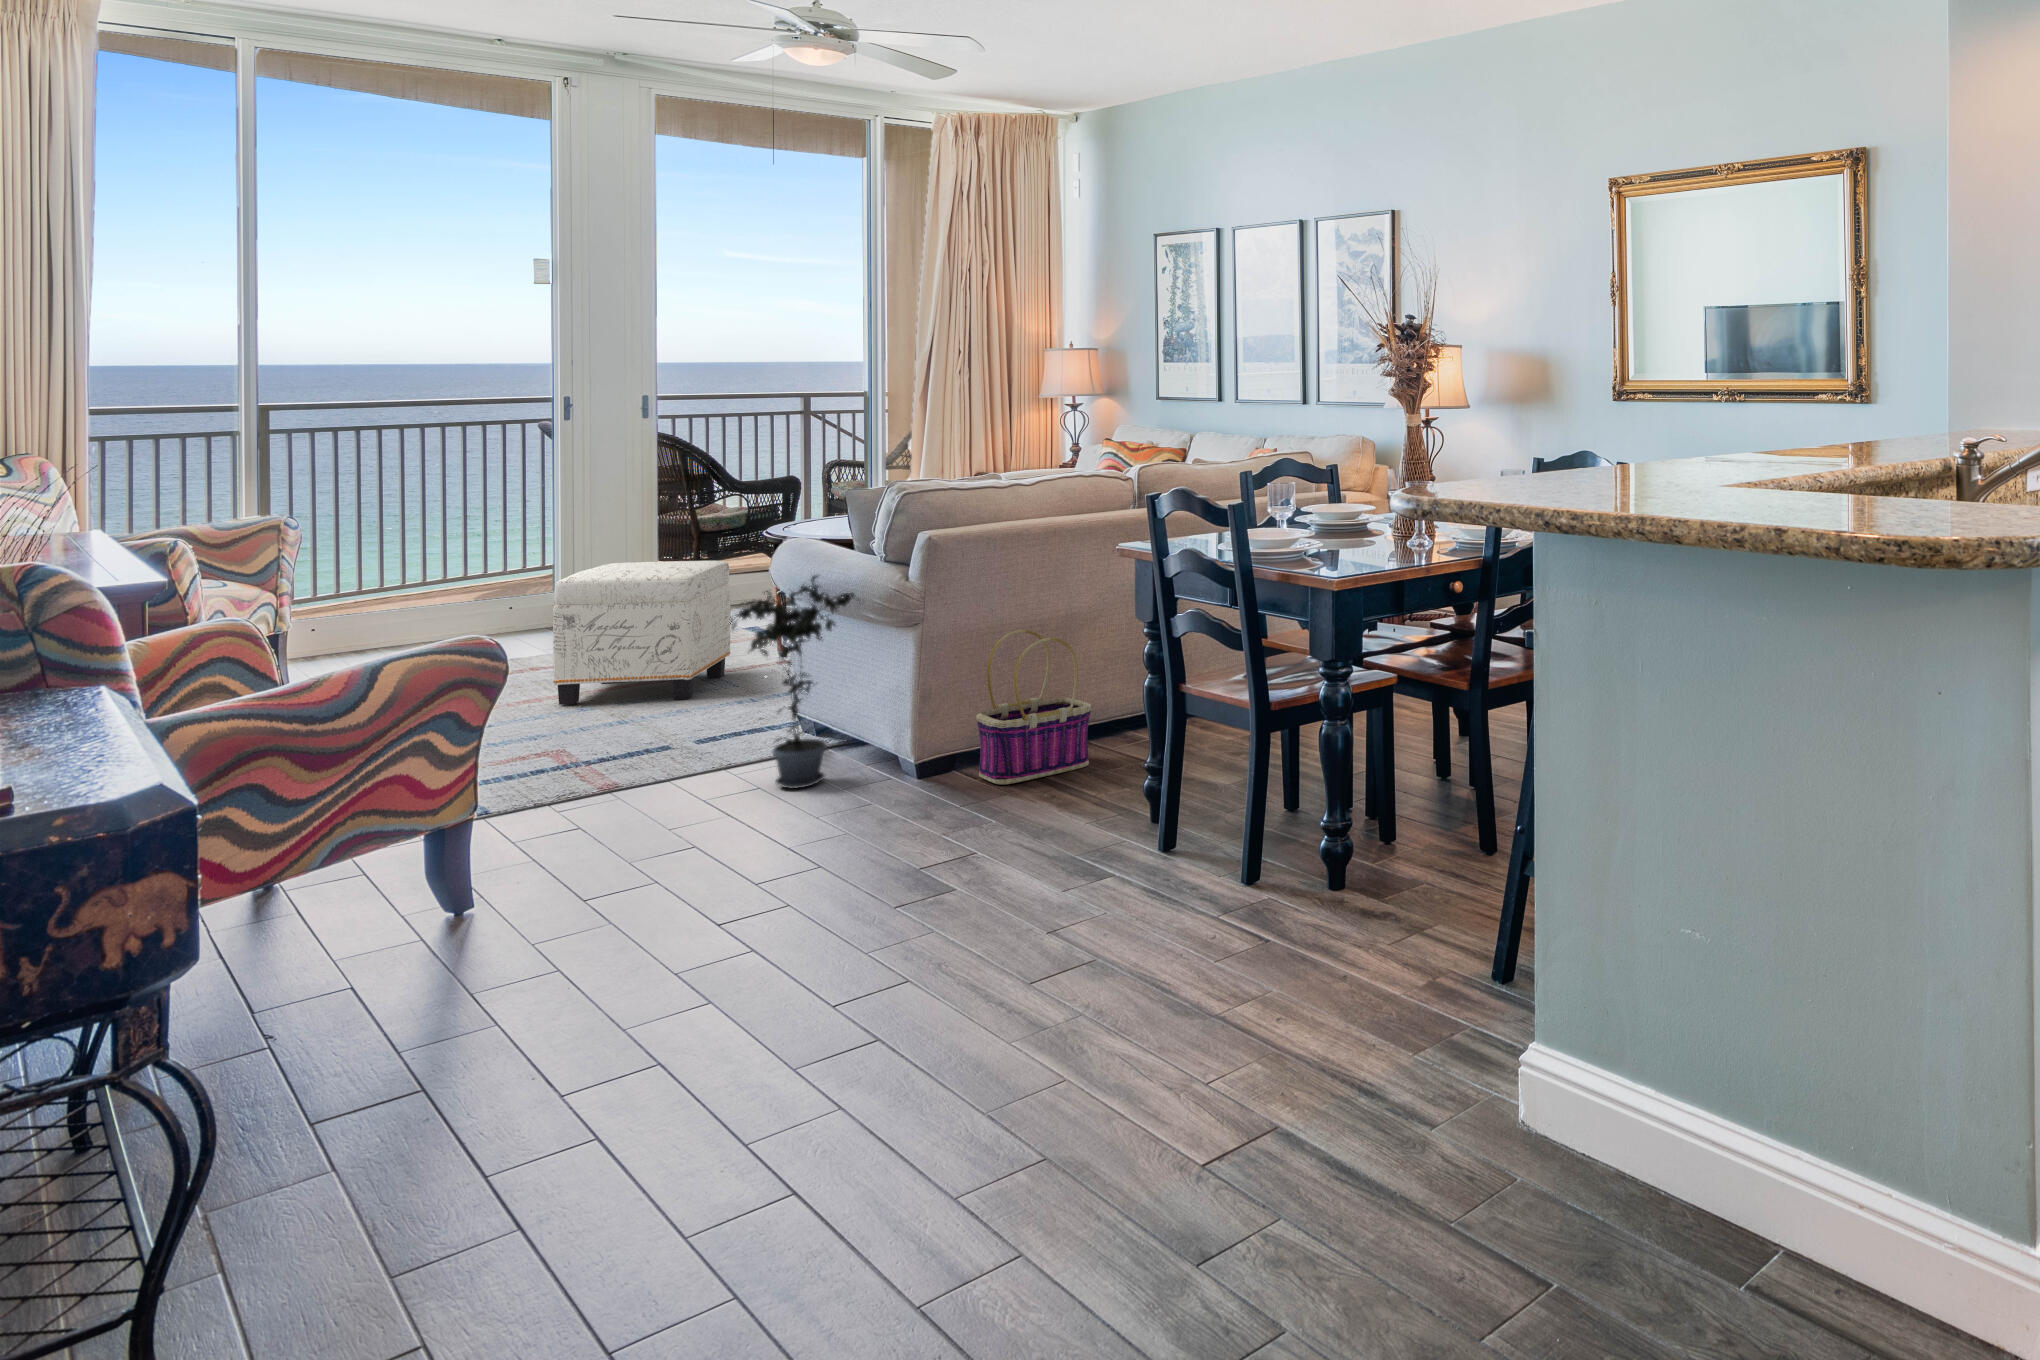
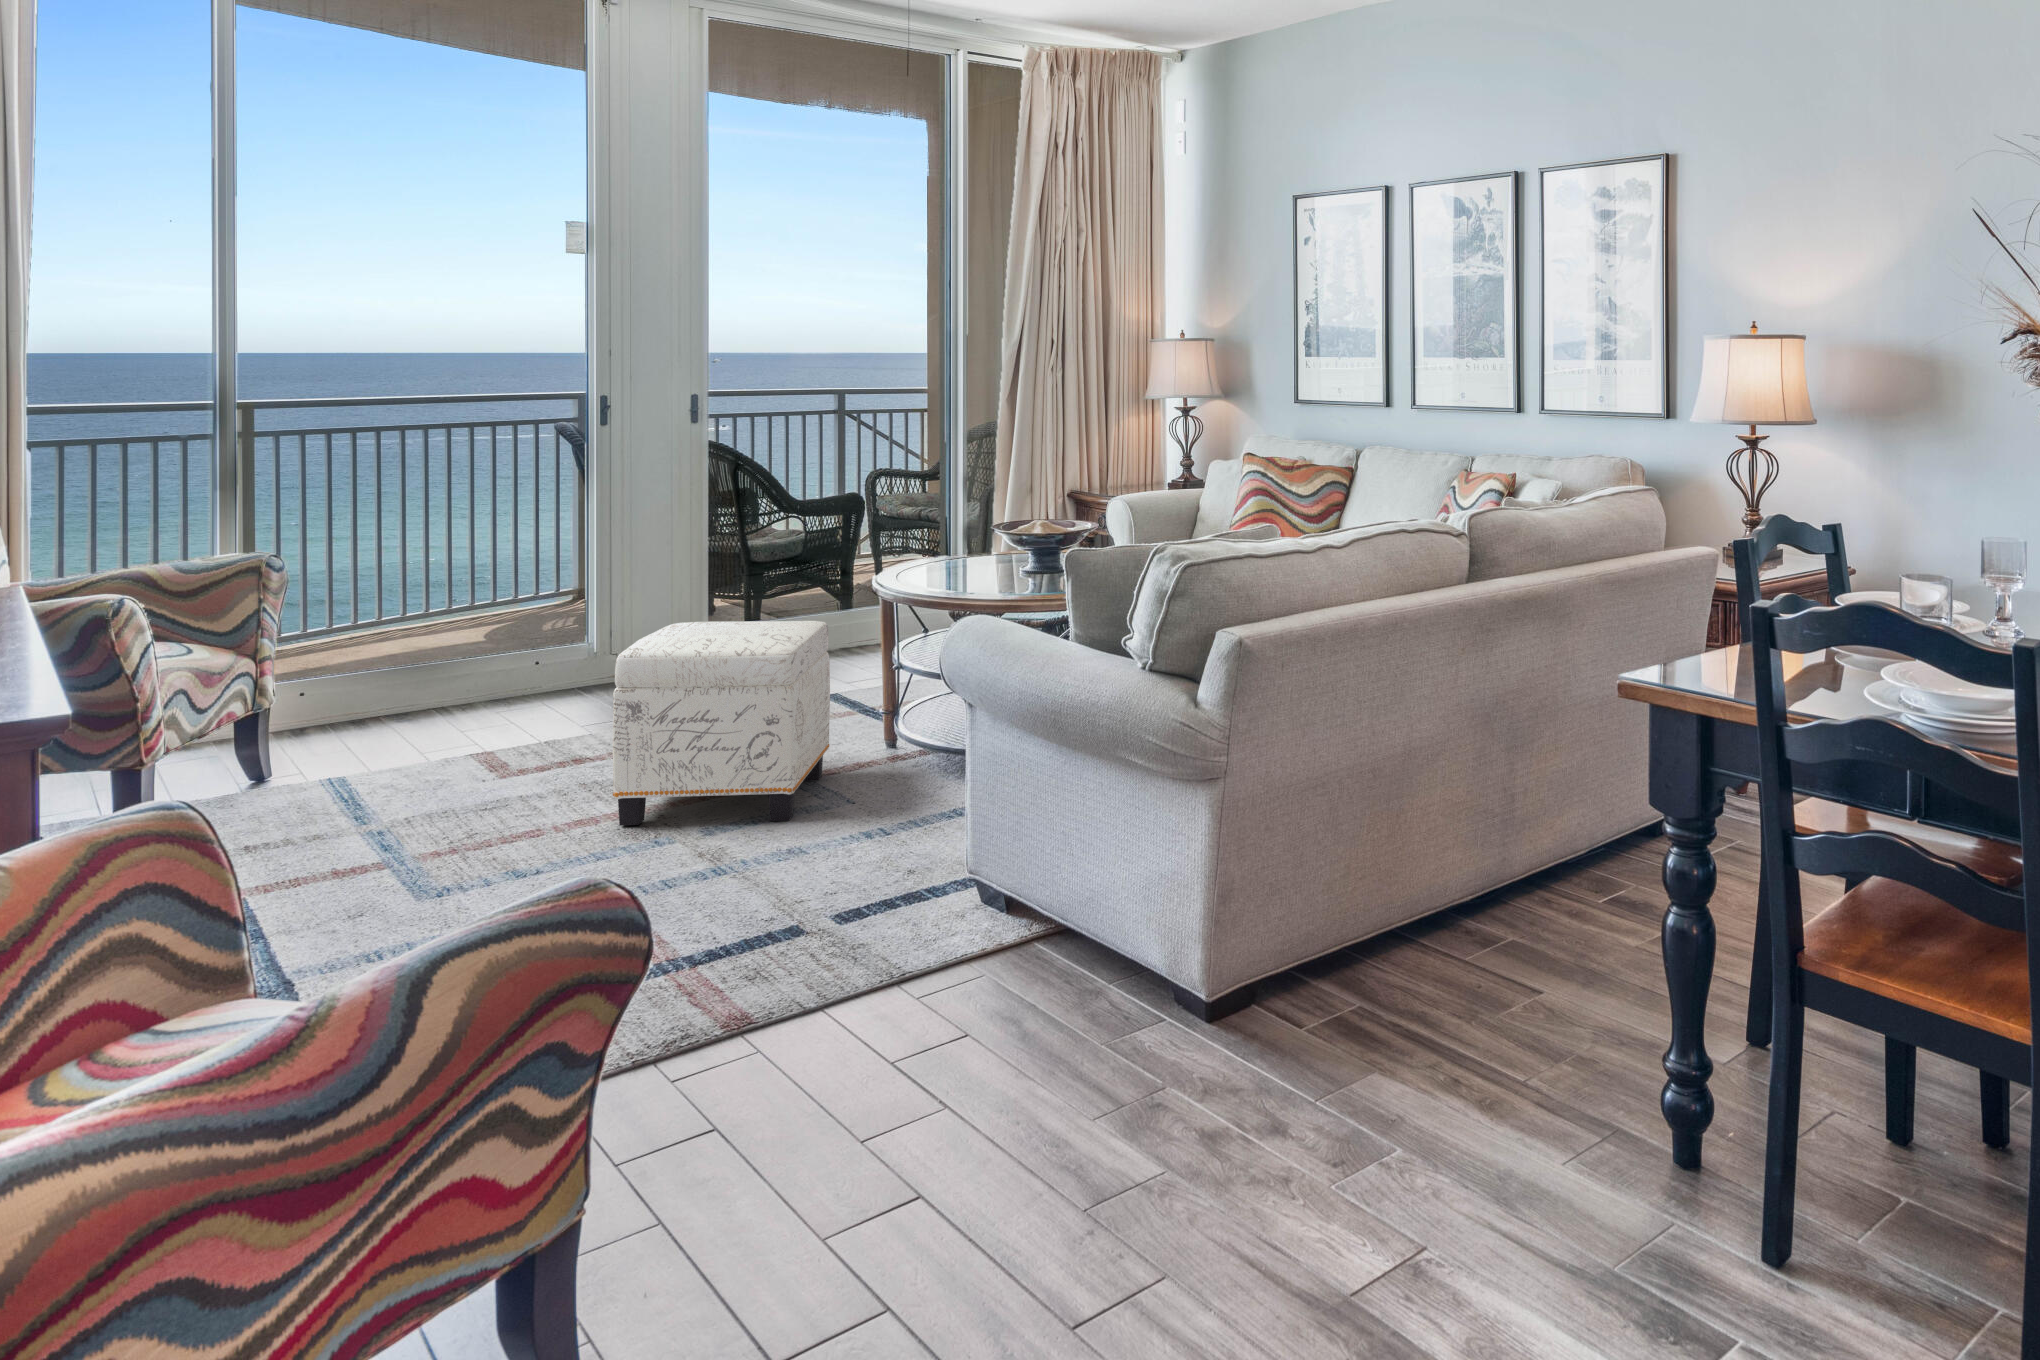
potted plant: present [729,575,860,788] -> none [931,691,1108,1032]
basket: present [976,630,1091,784] -> none [1291,778,1456,1042]

